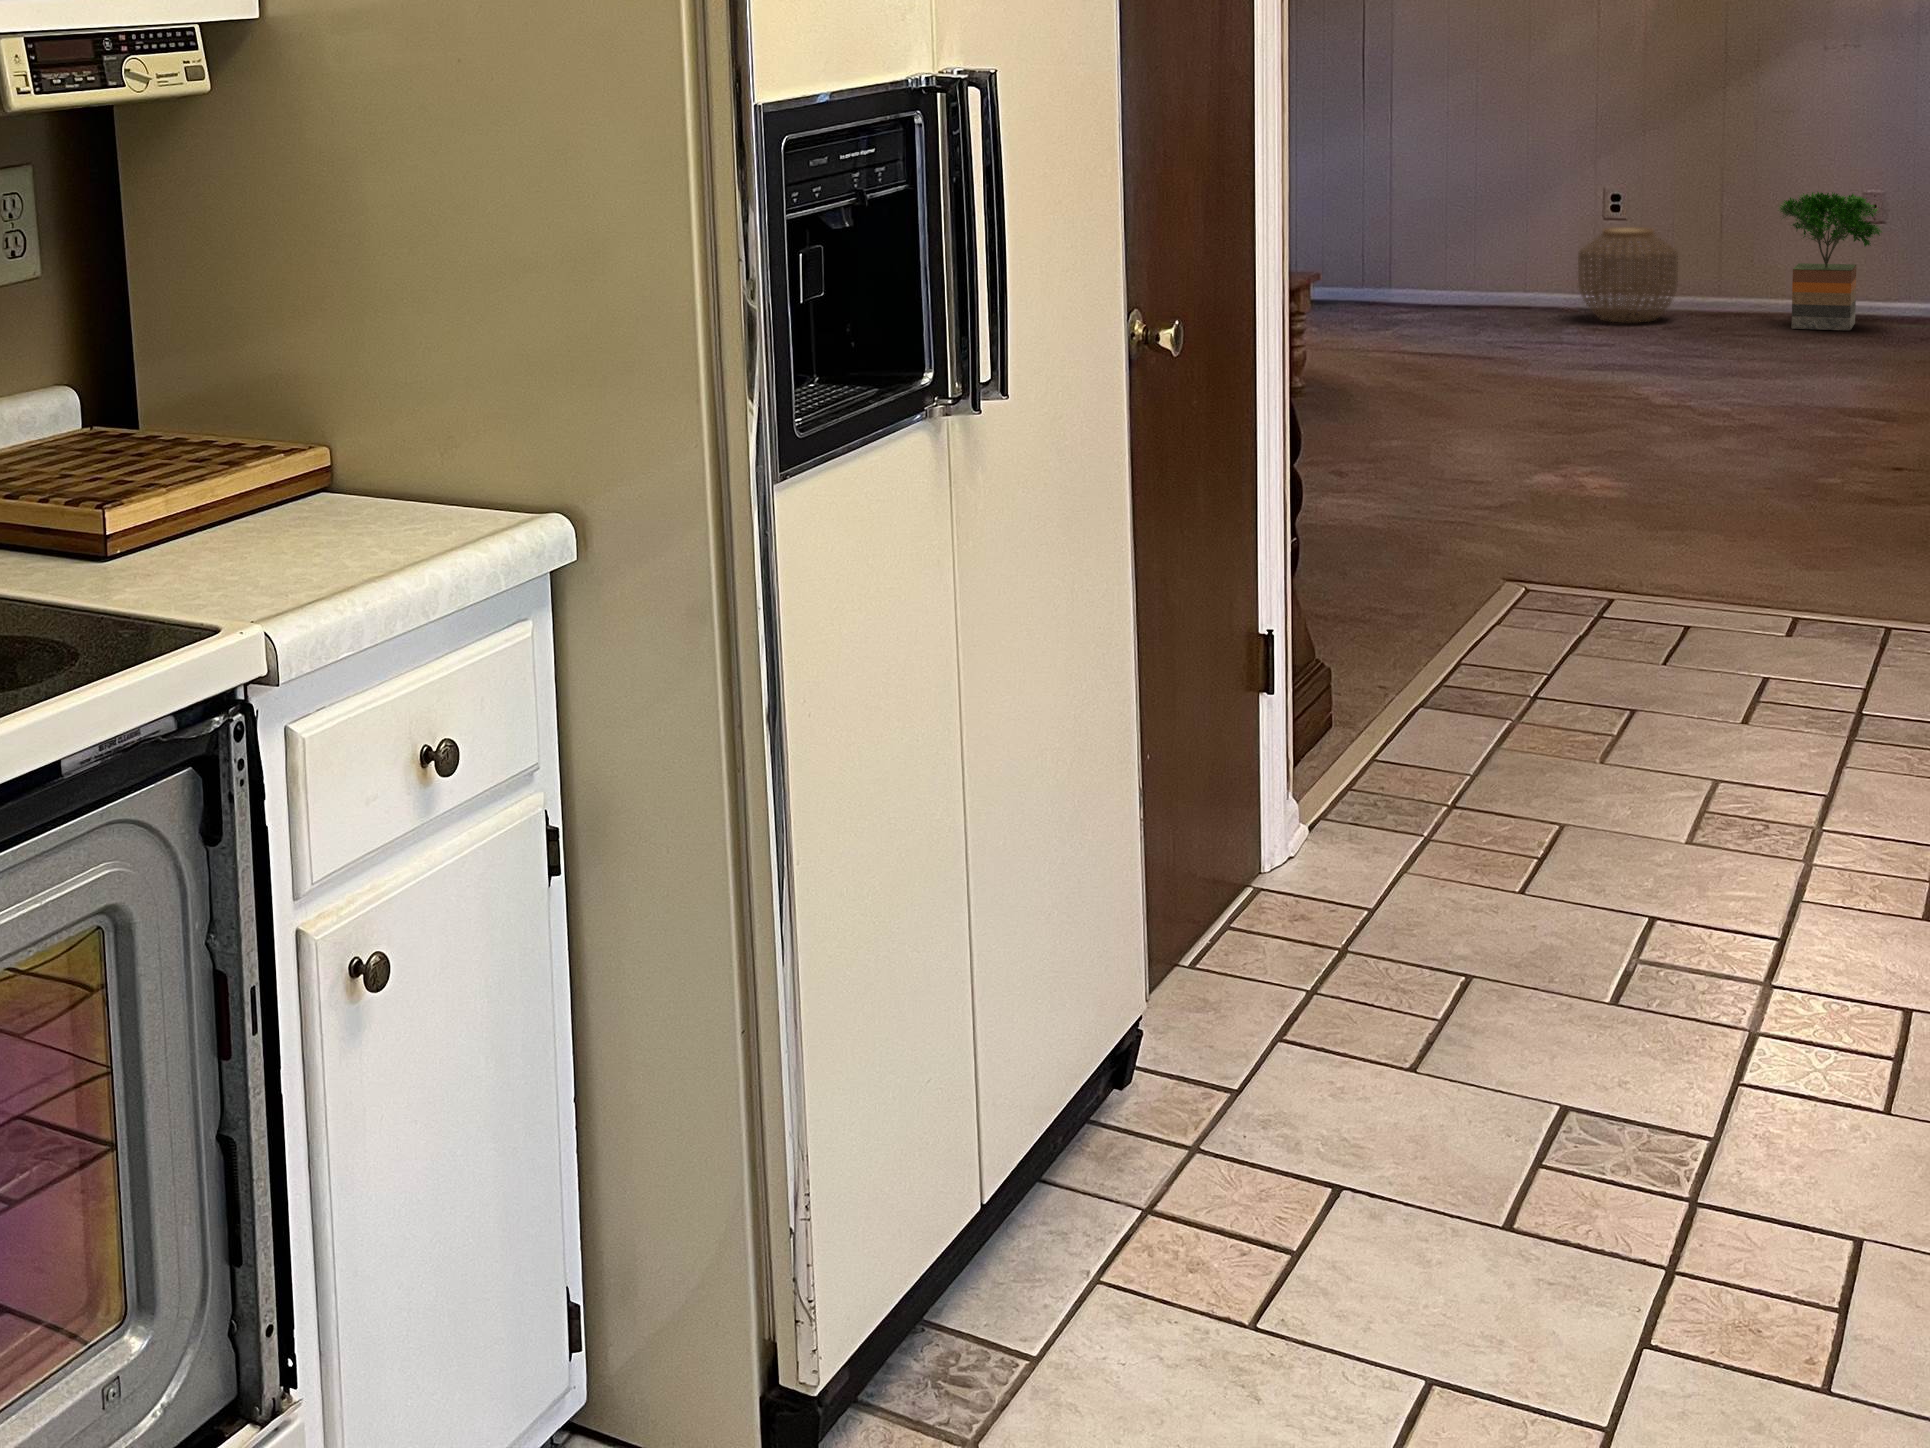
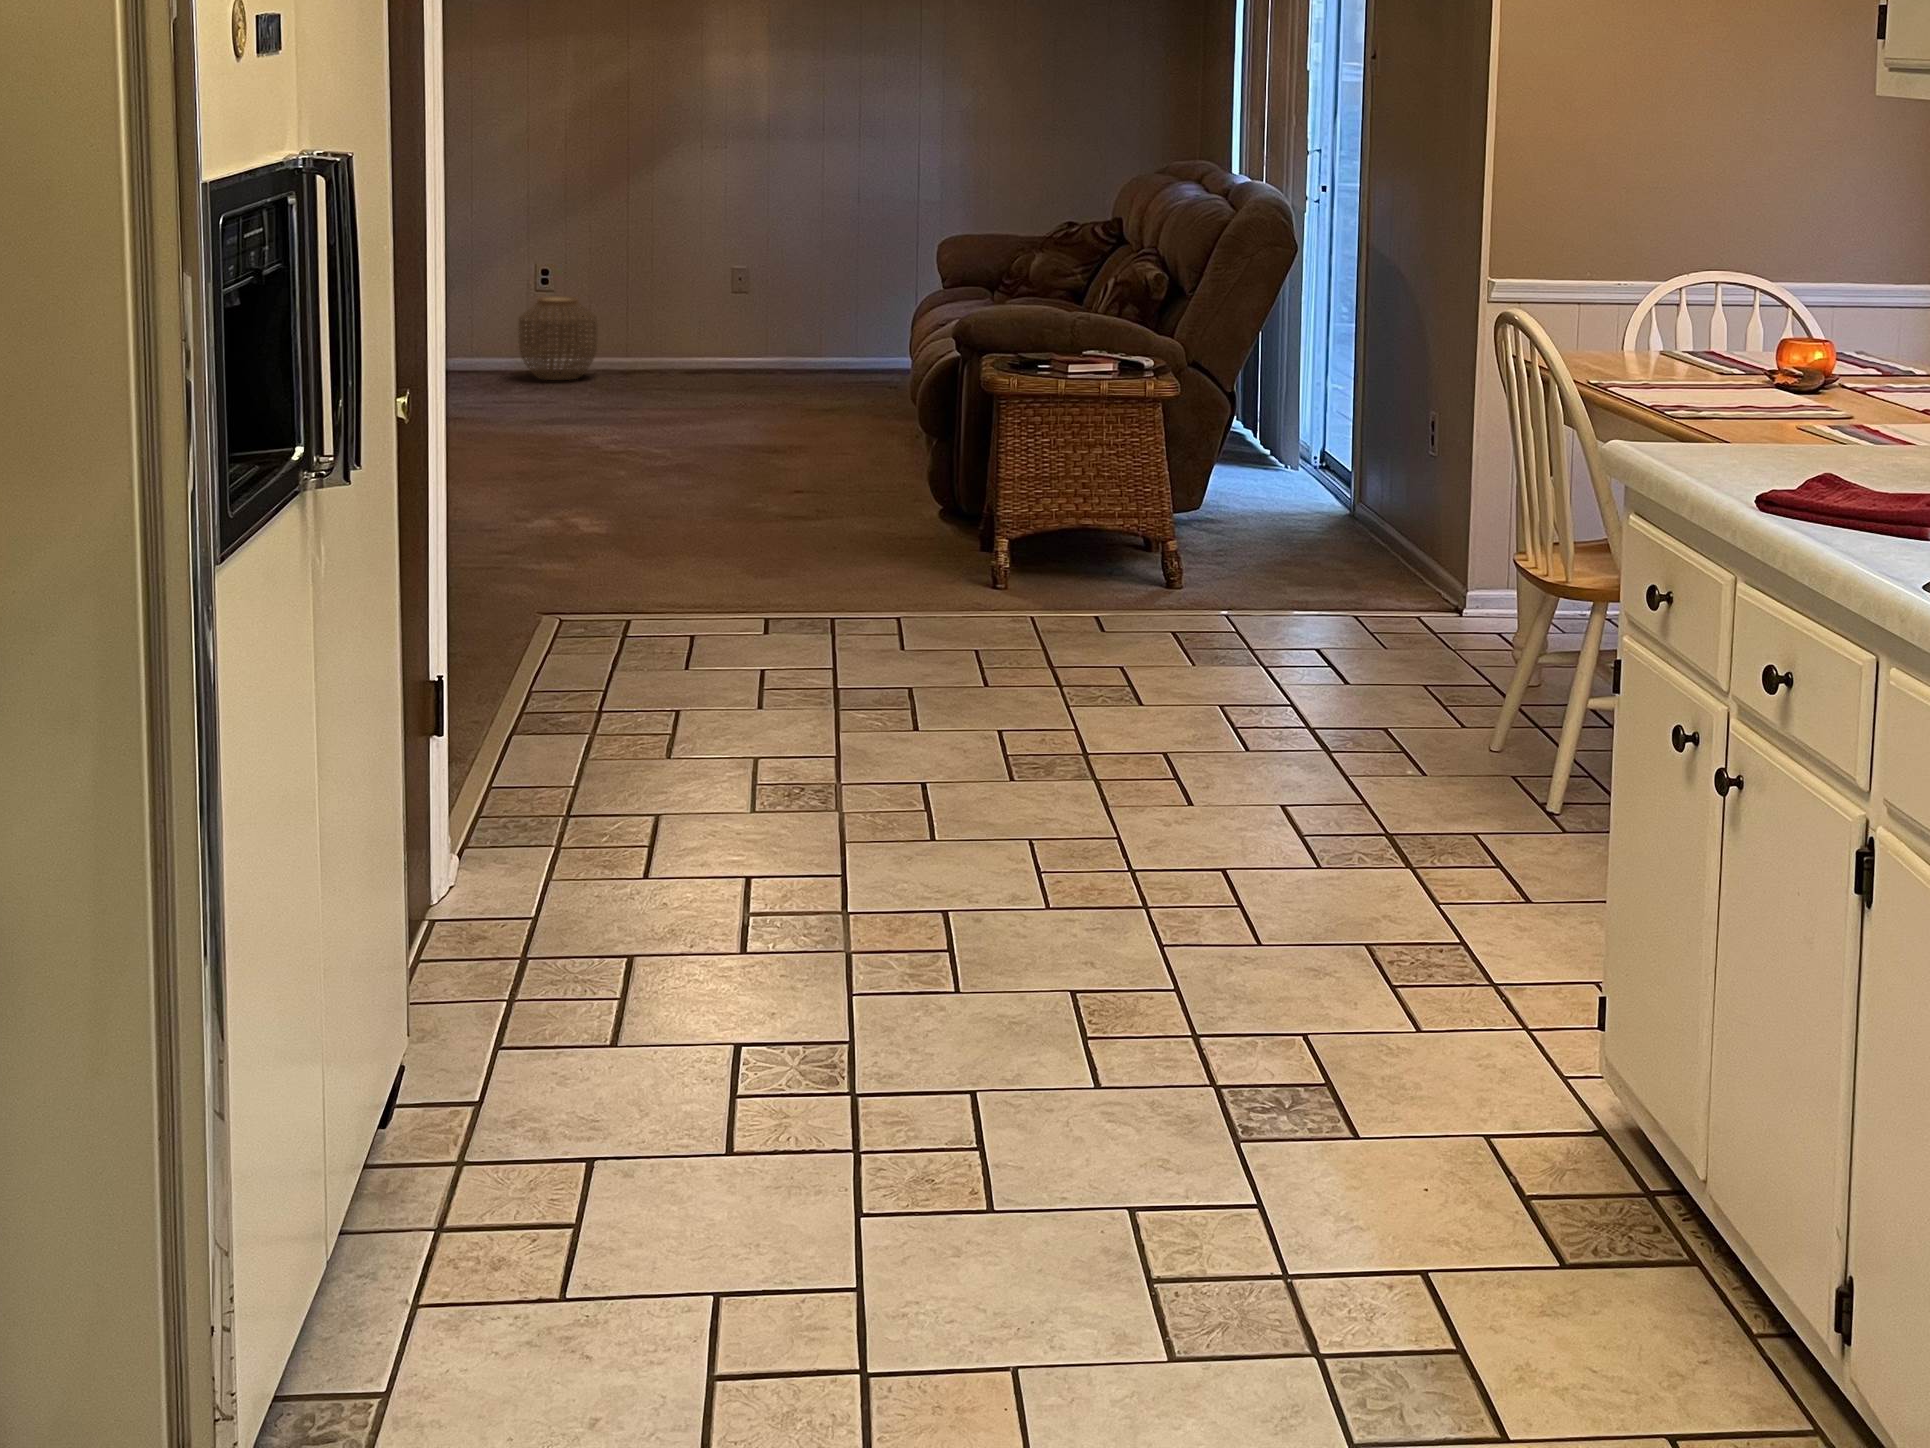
potted tree: present [1780,192,1882,330] -> none [670,266,748,381]

